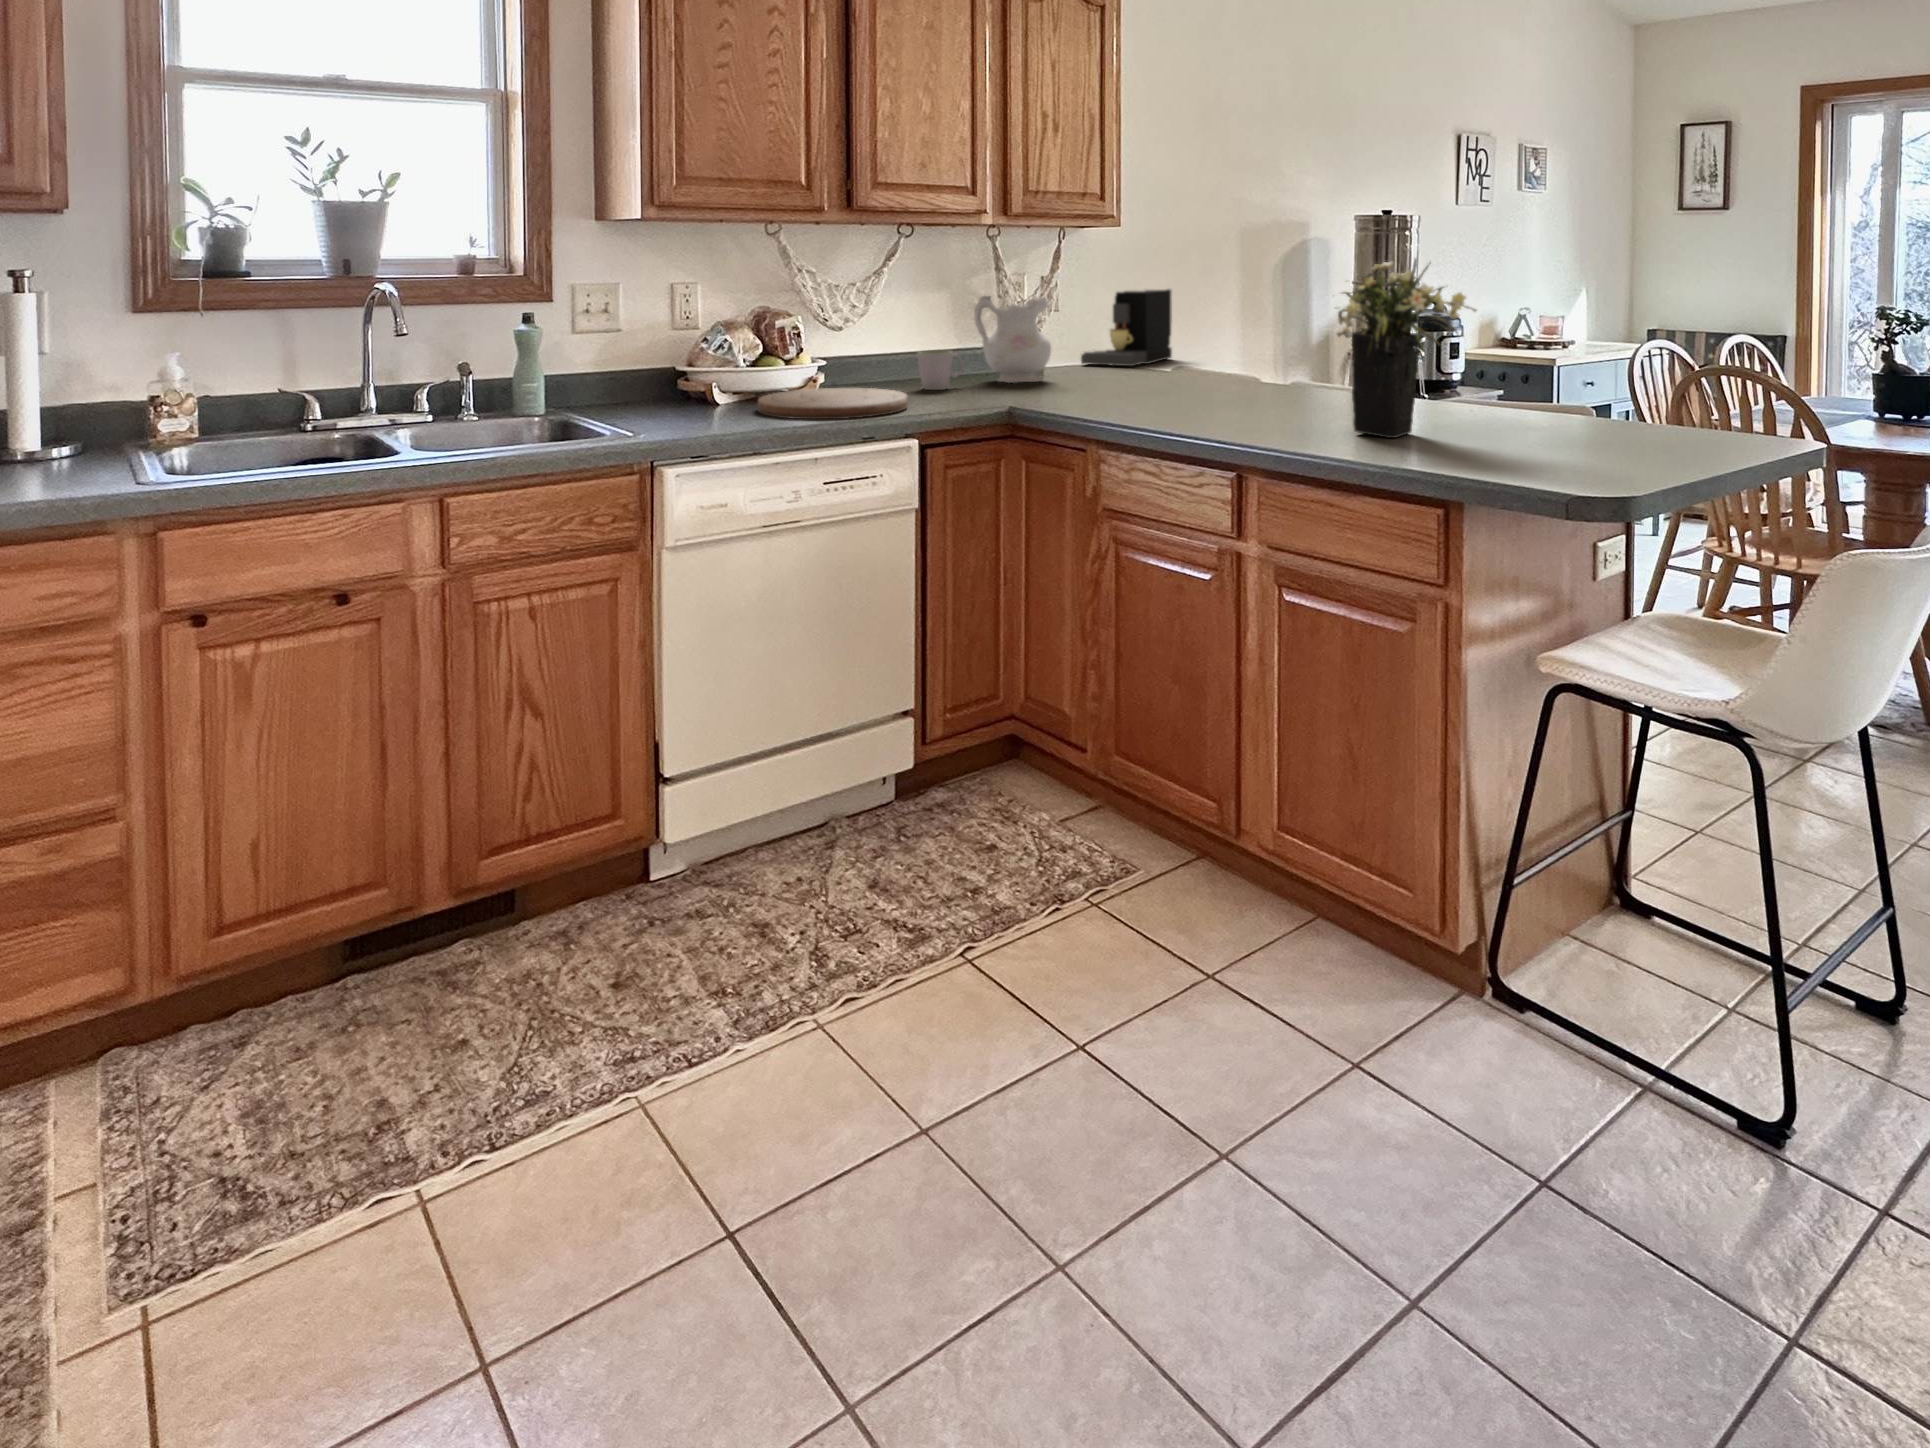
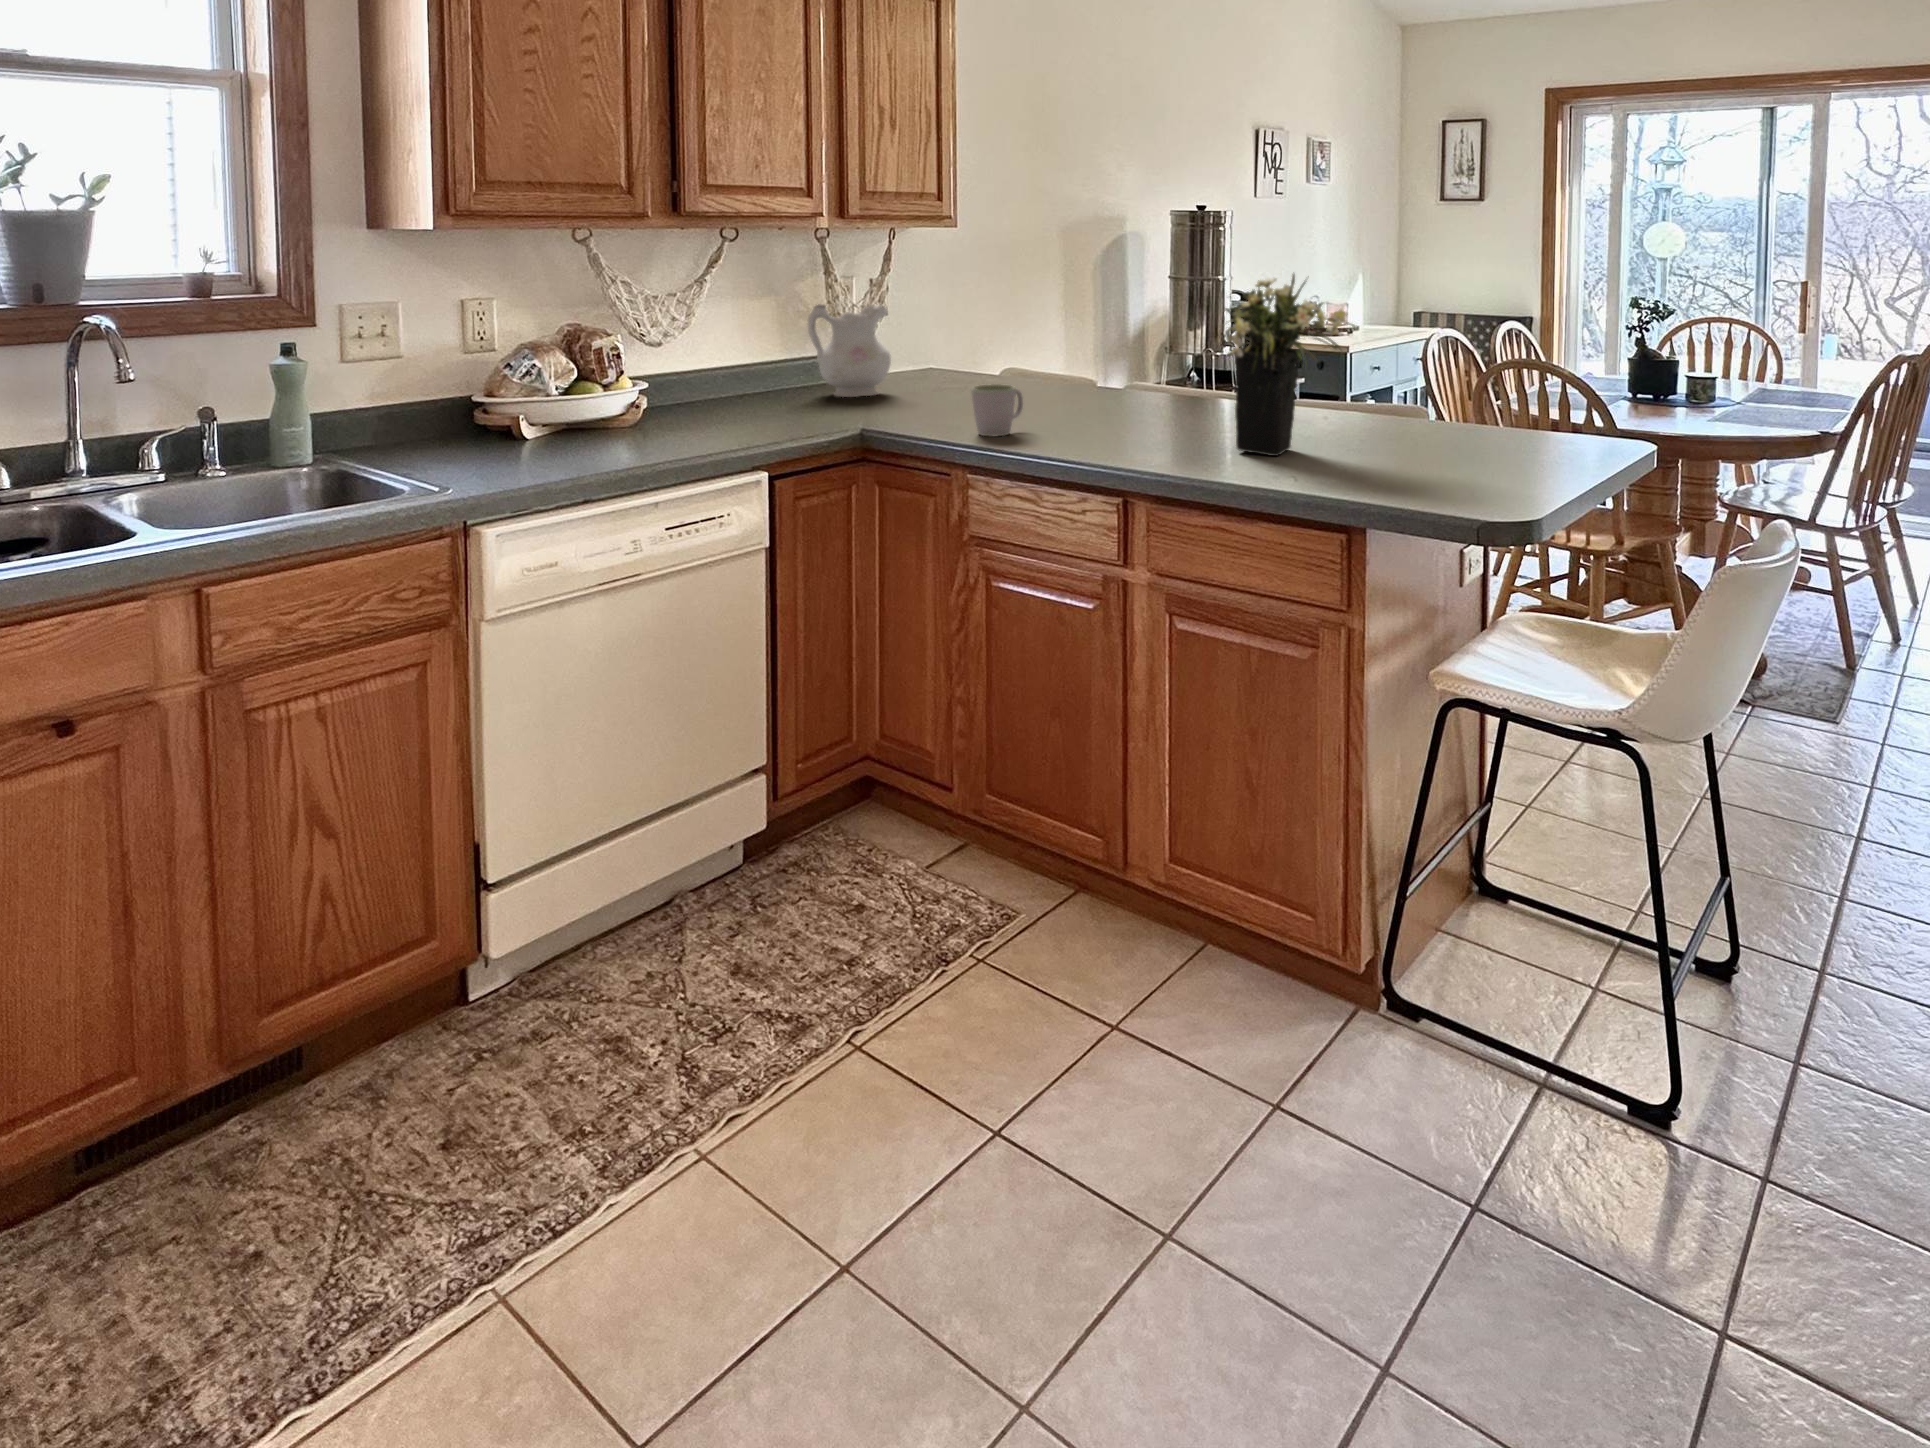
coffee maker: present [1081,289,1172,366] -> none [911,289,1001,372]
mug: present [917,350,963,390] -> present [971,384,1023,436]
cutting board: present [758,388,907,419] -> none [579,414,752,457]

